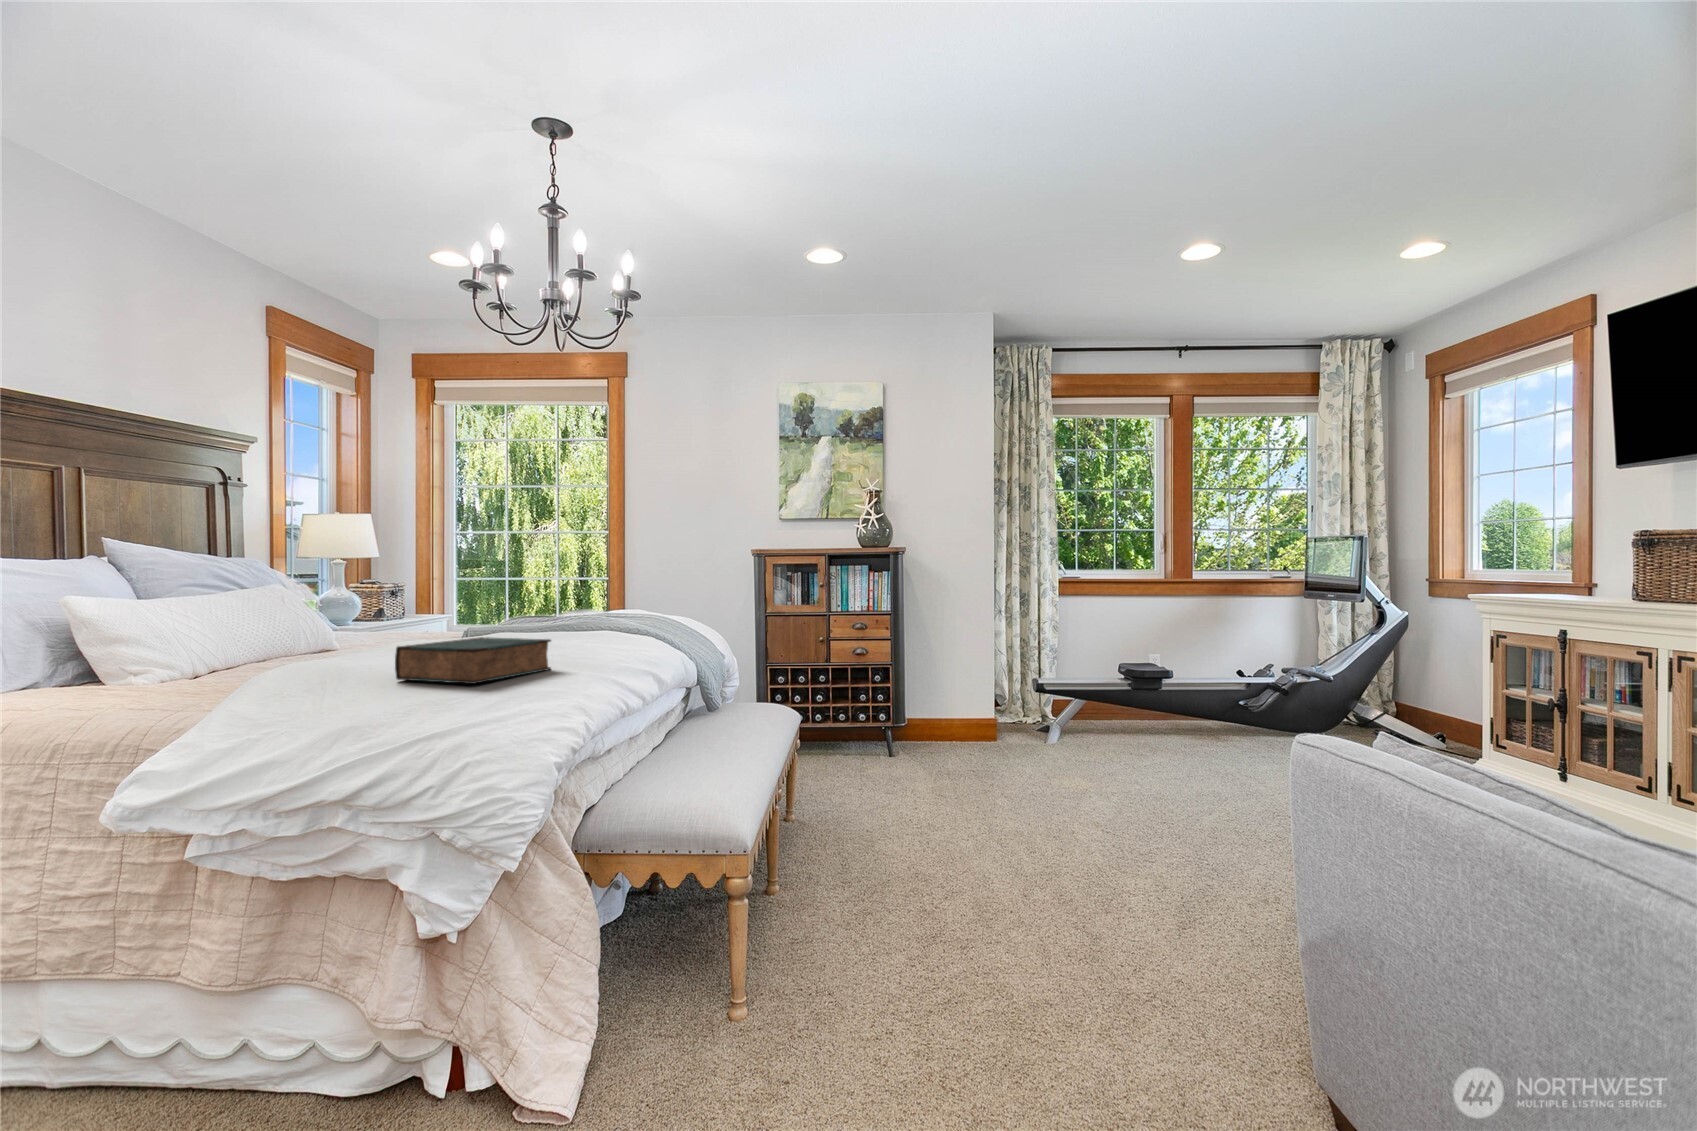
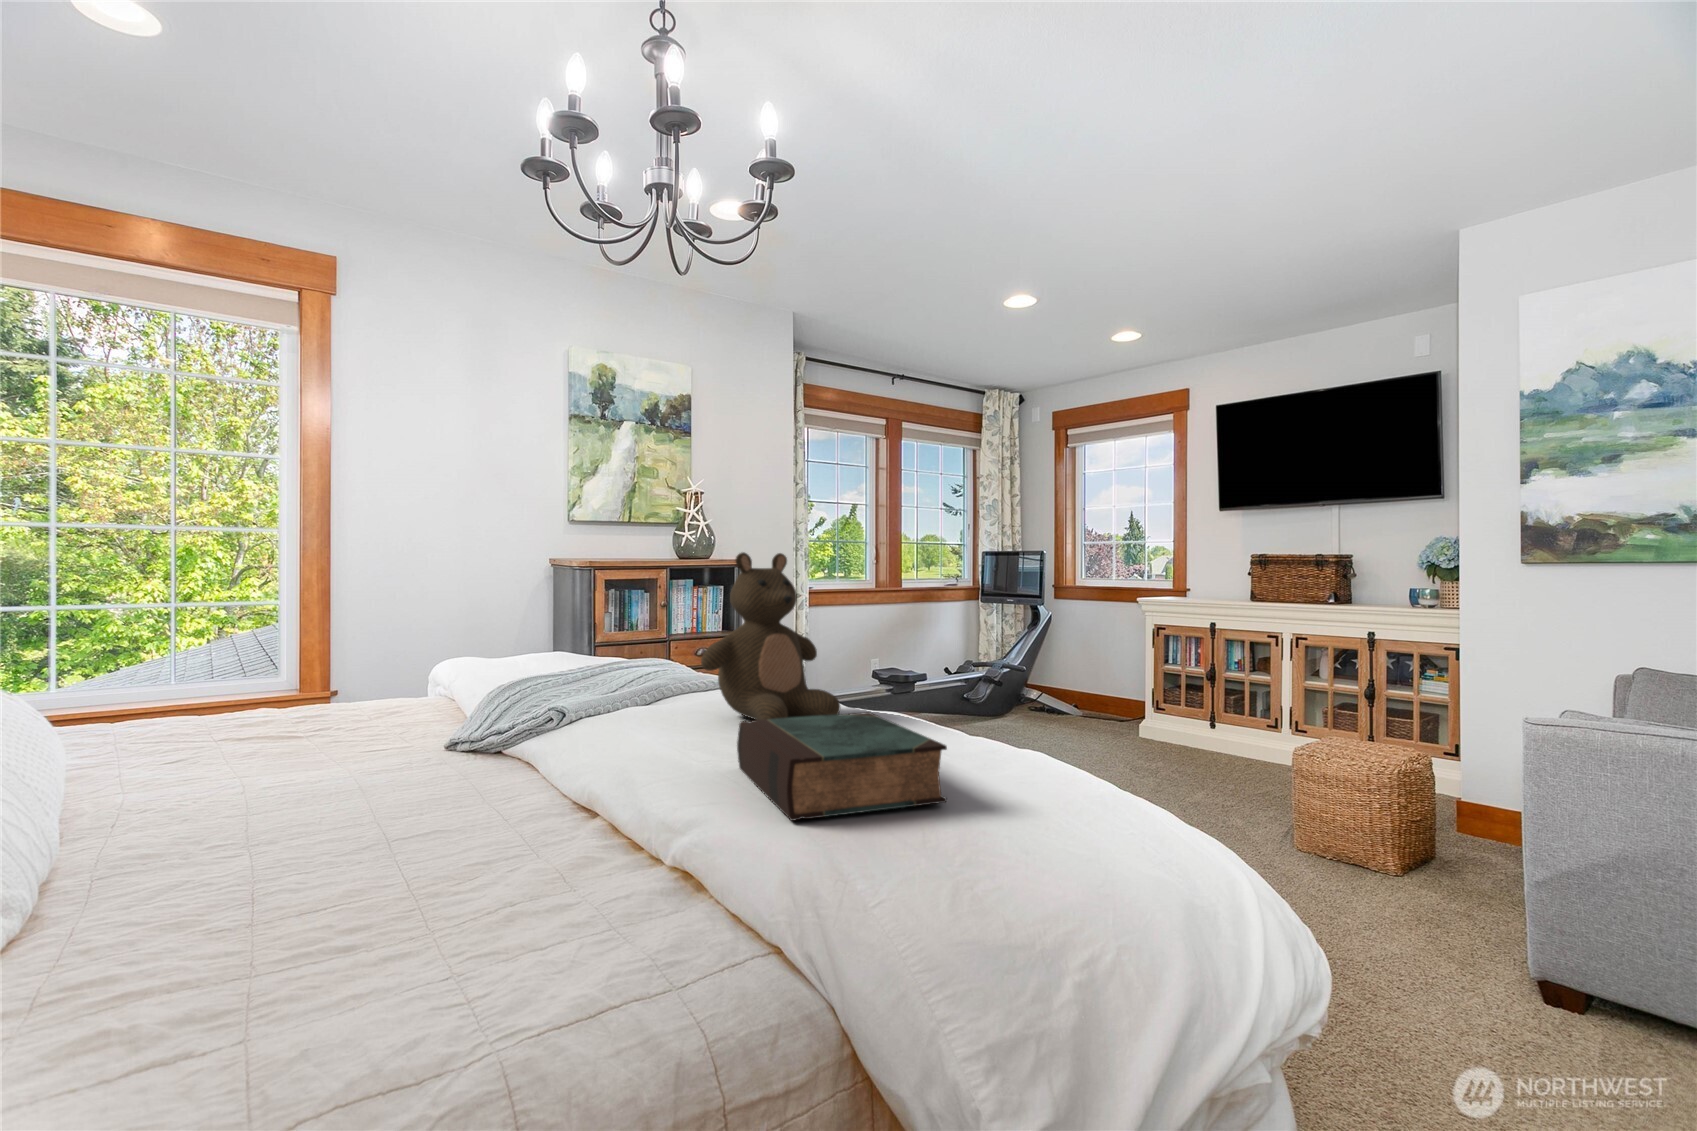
stuffed bear: none [557,538,651,654] -> present [701,552,840,720]

